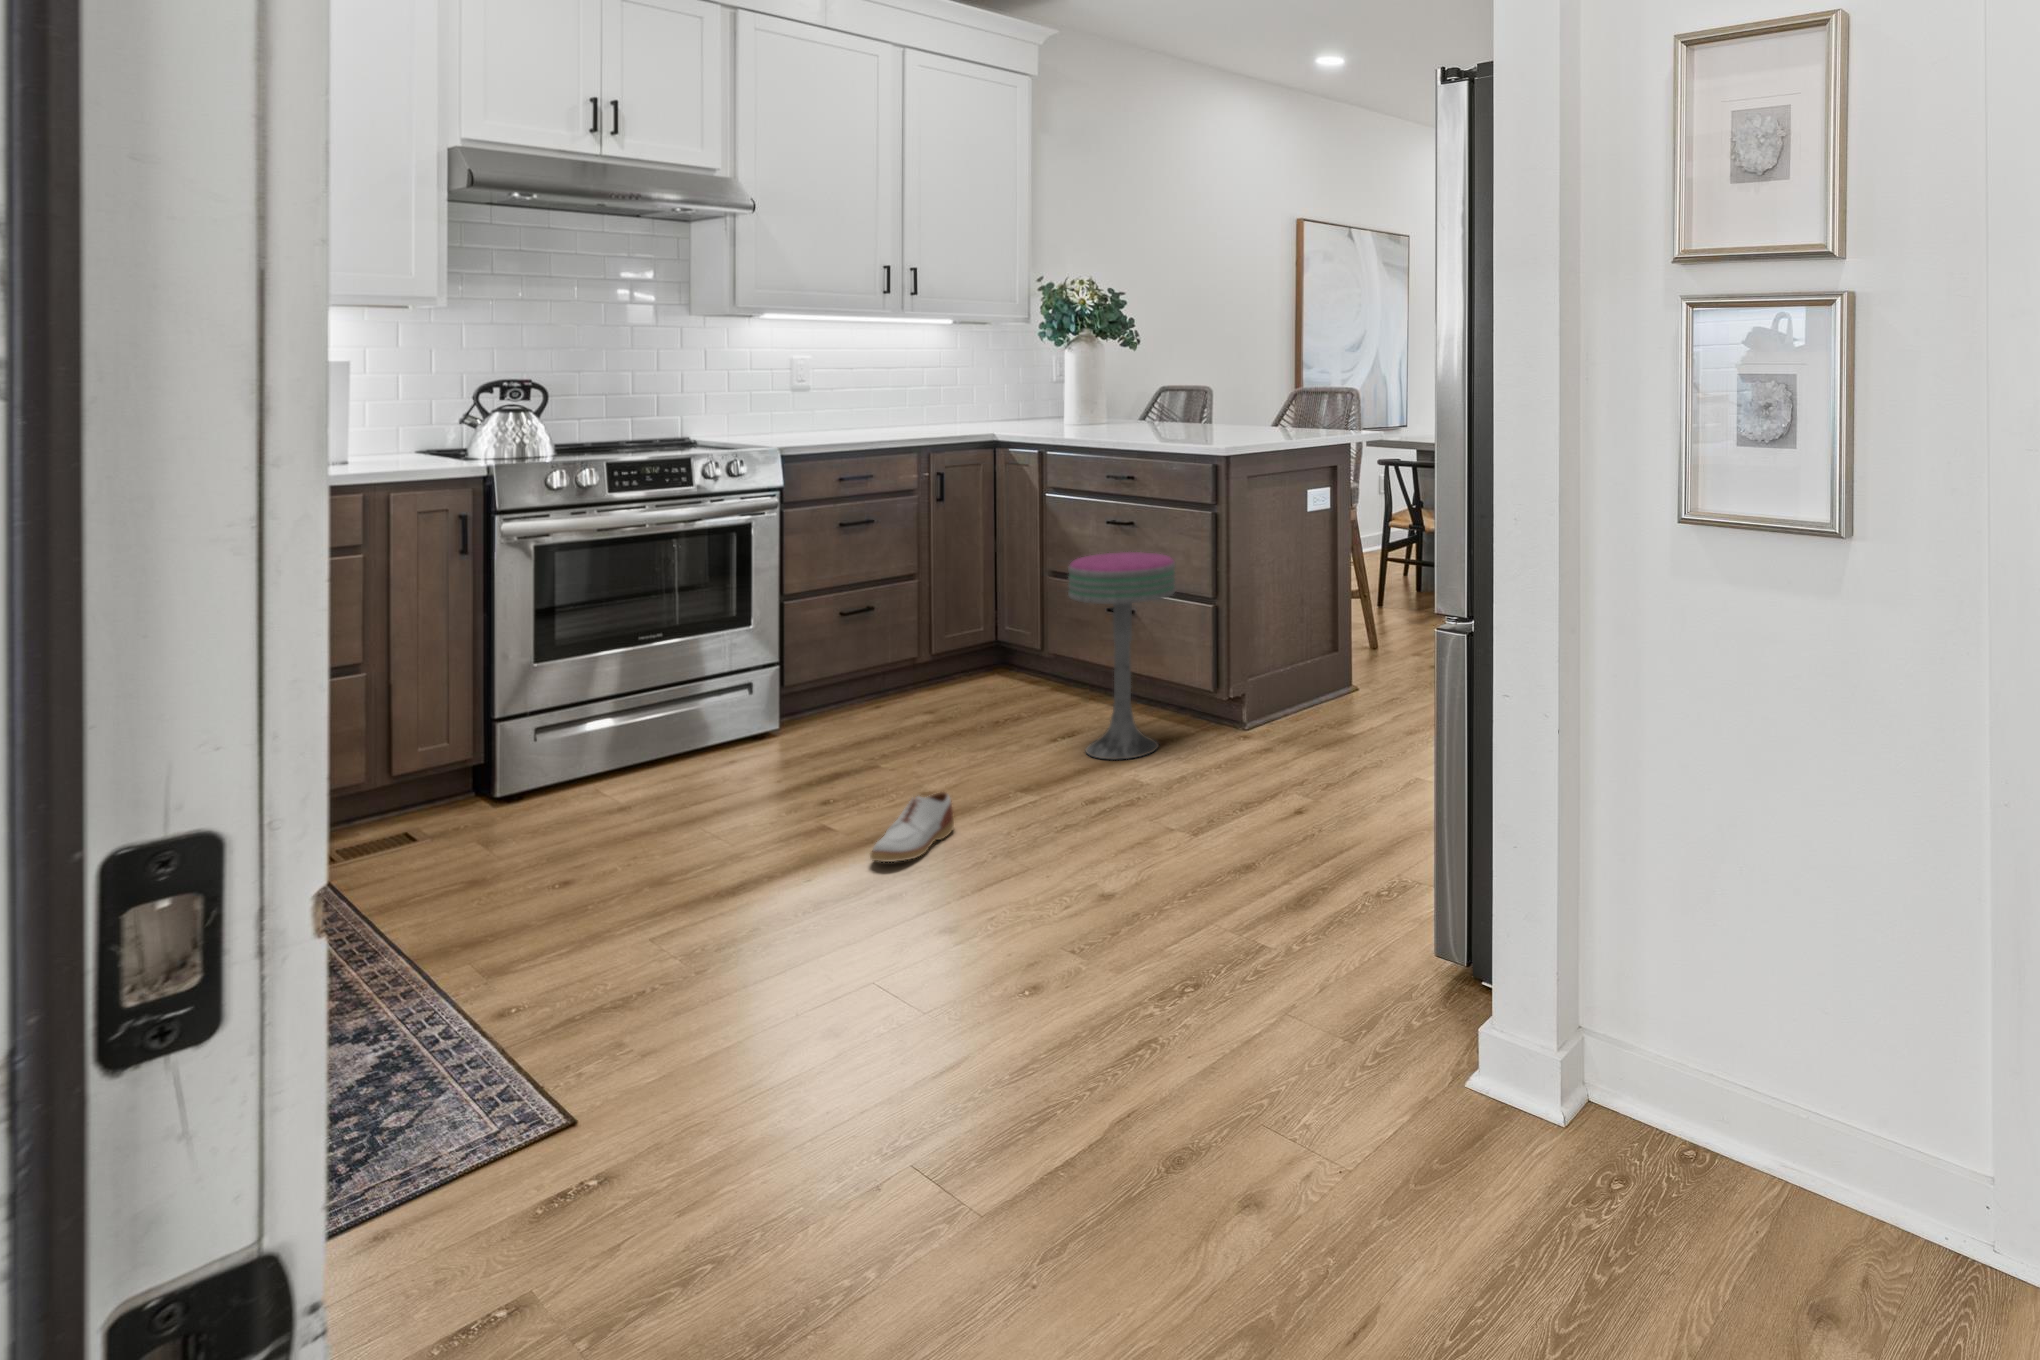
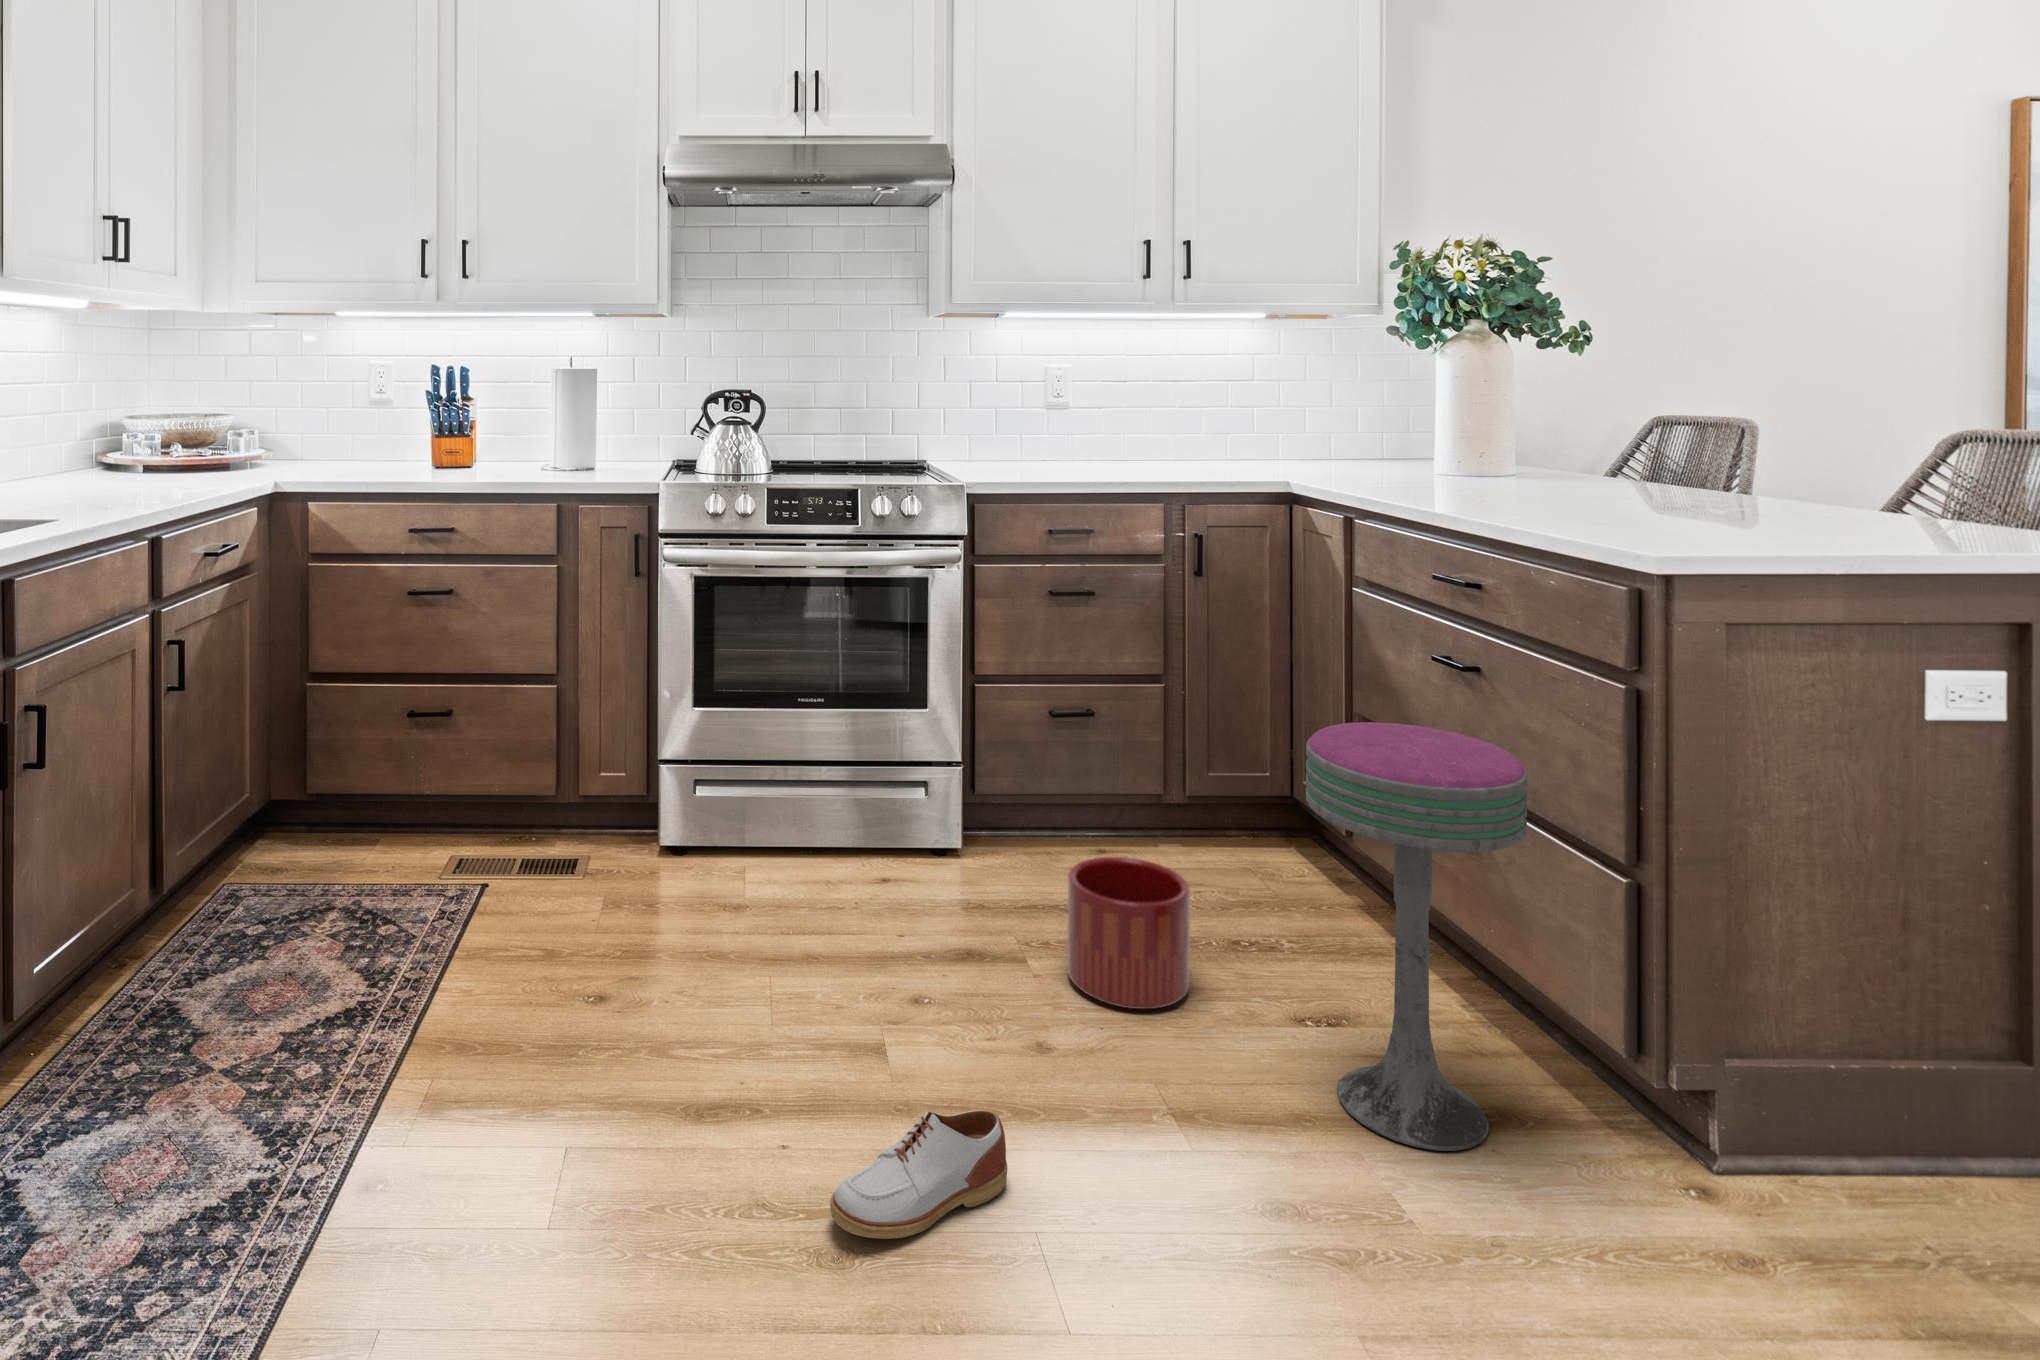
planter: none [906,677,986,762] -> present [1067,857,1190,1009]

